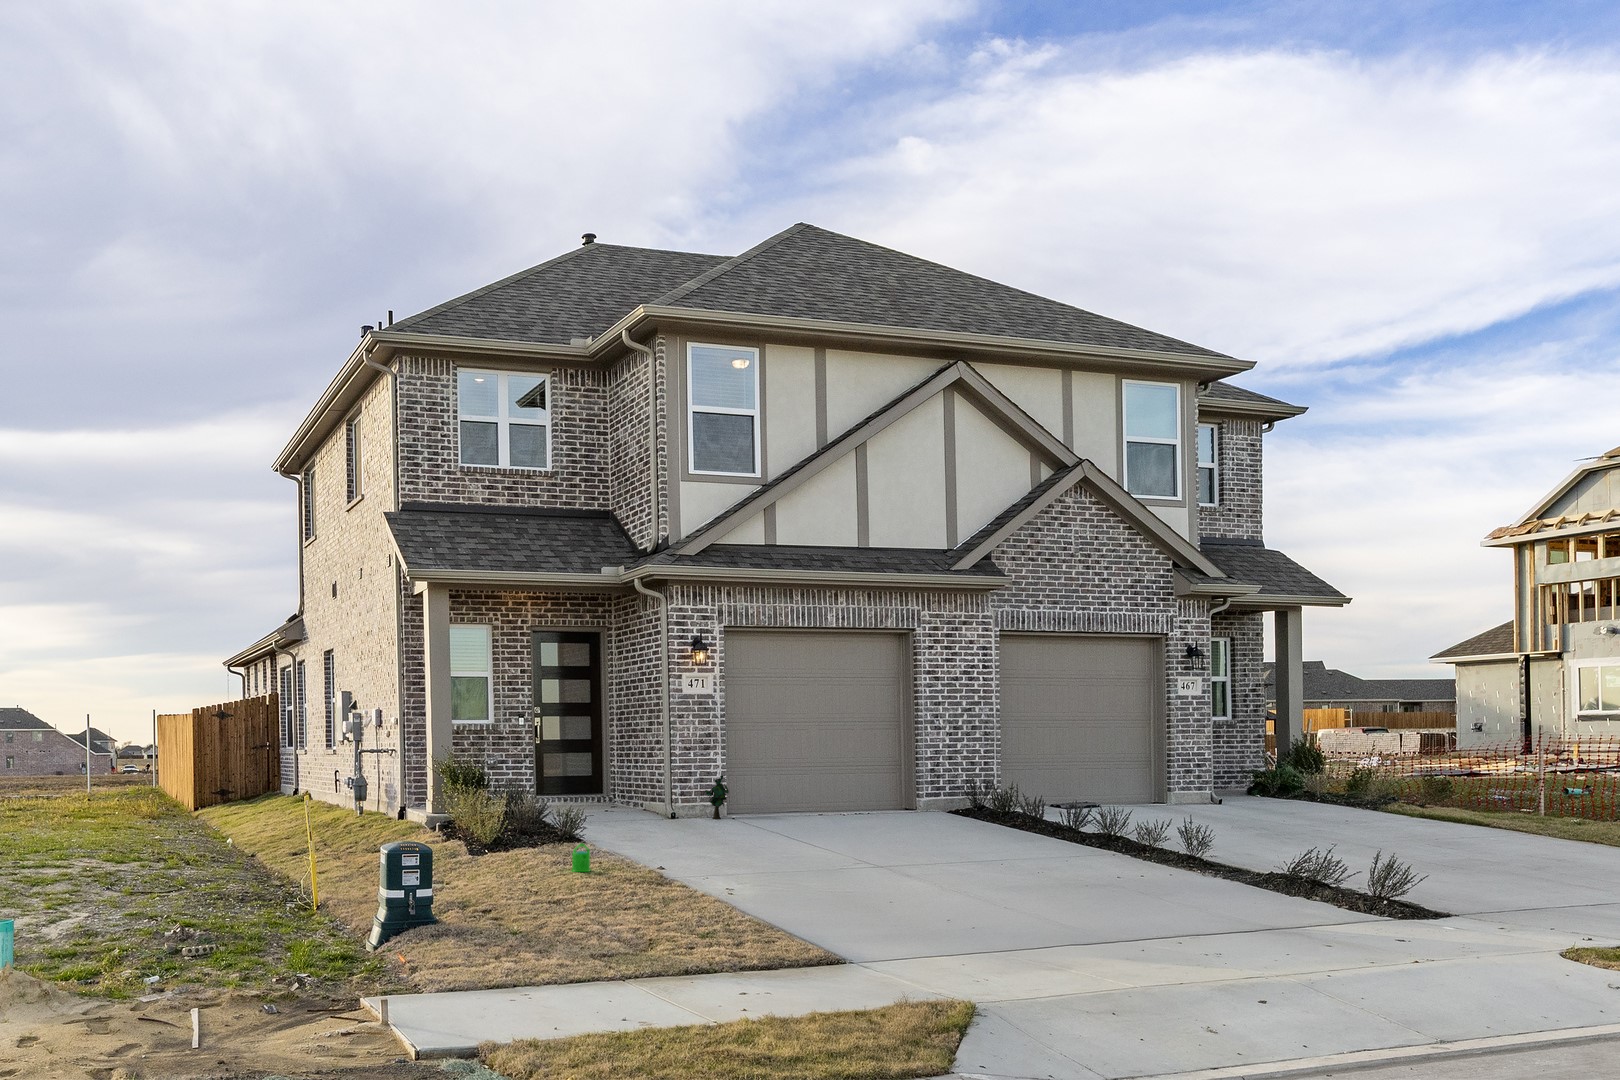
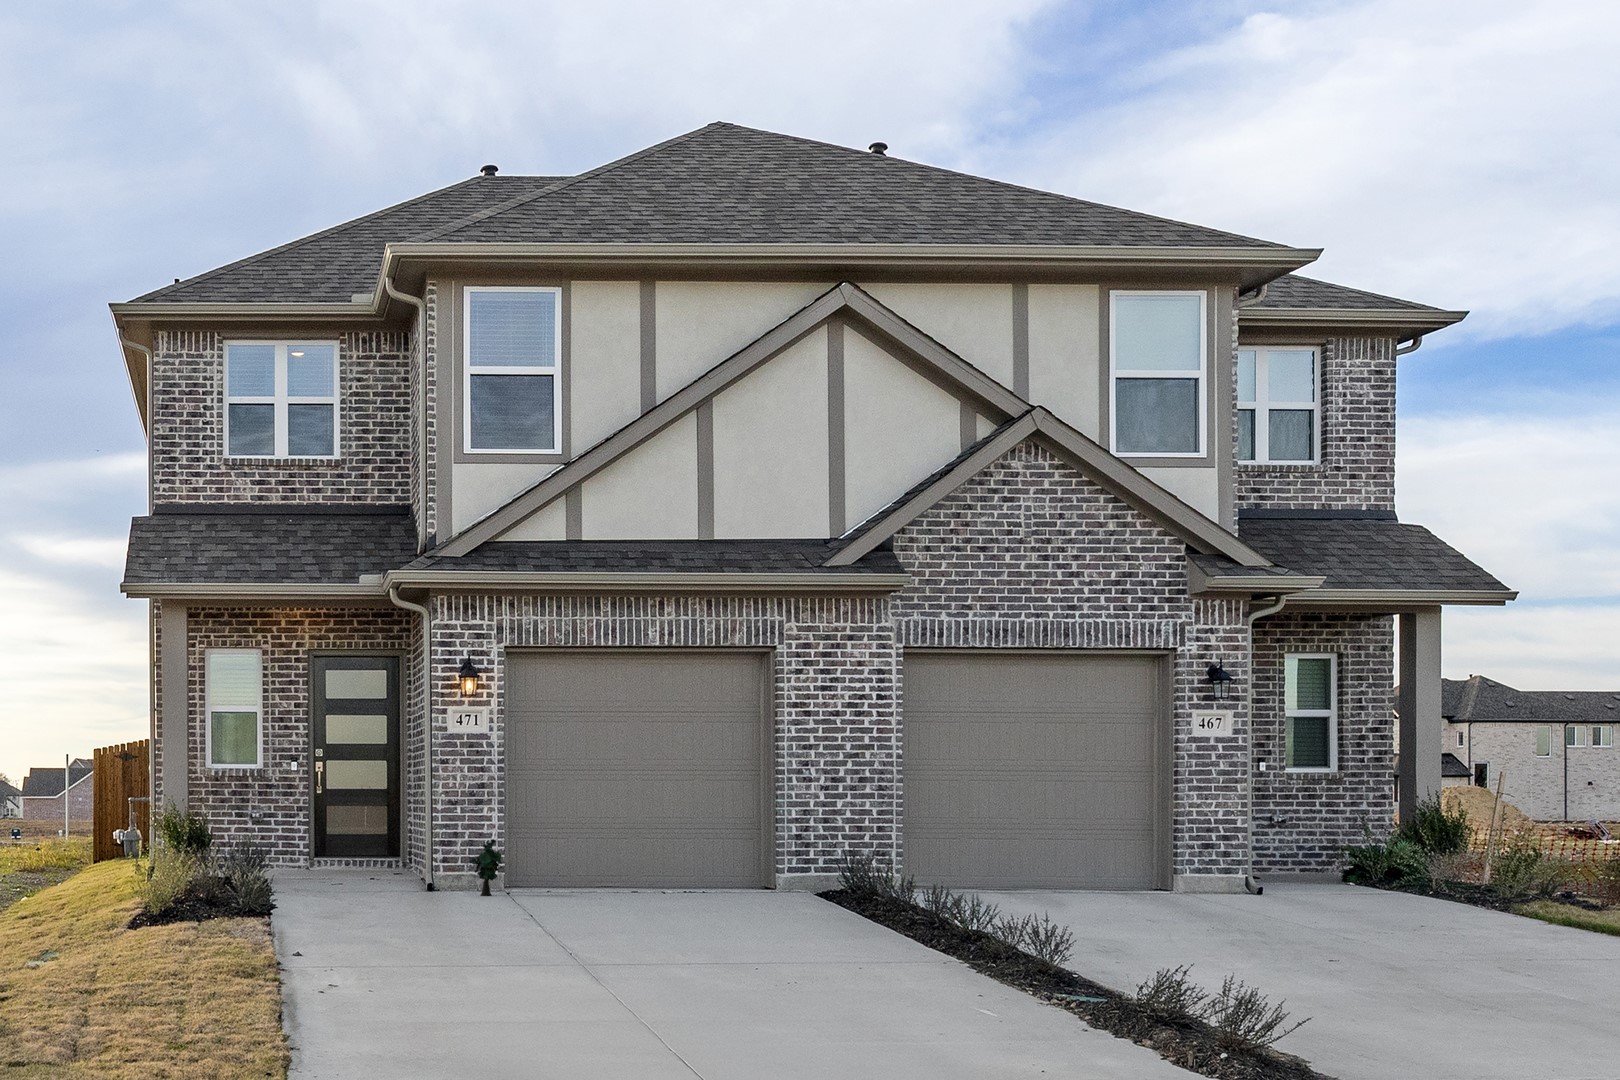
watering can: present [572,843,590,872] -> none [150,891,177,925]

